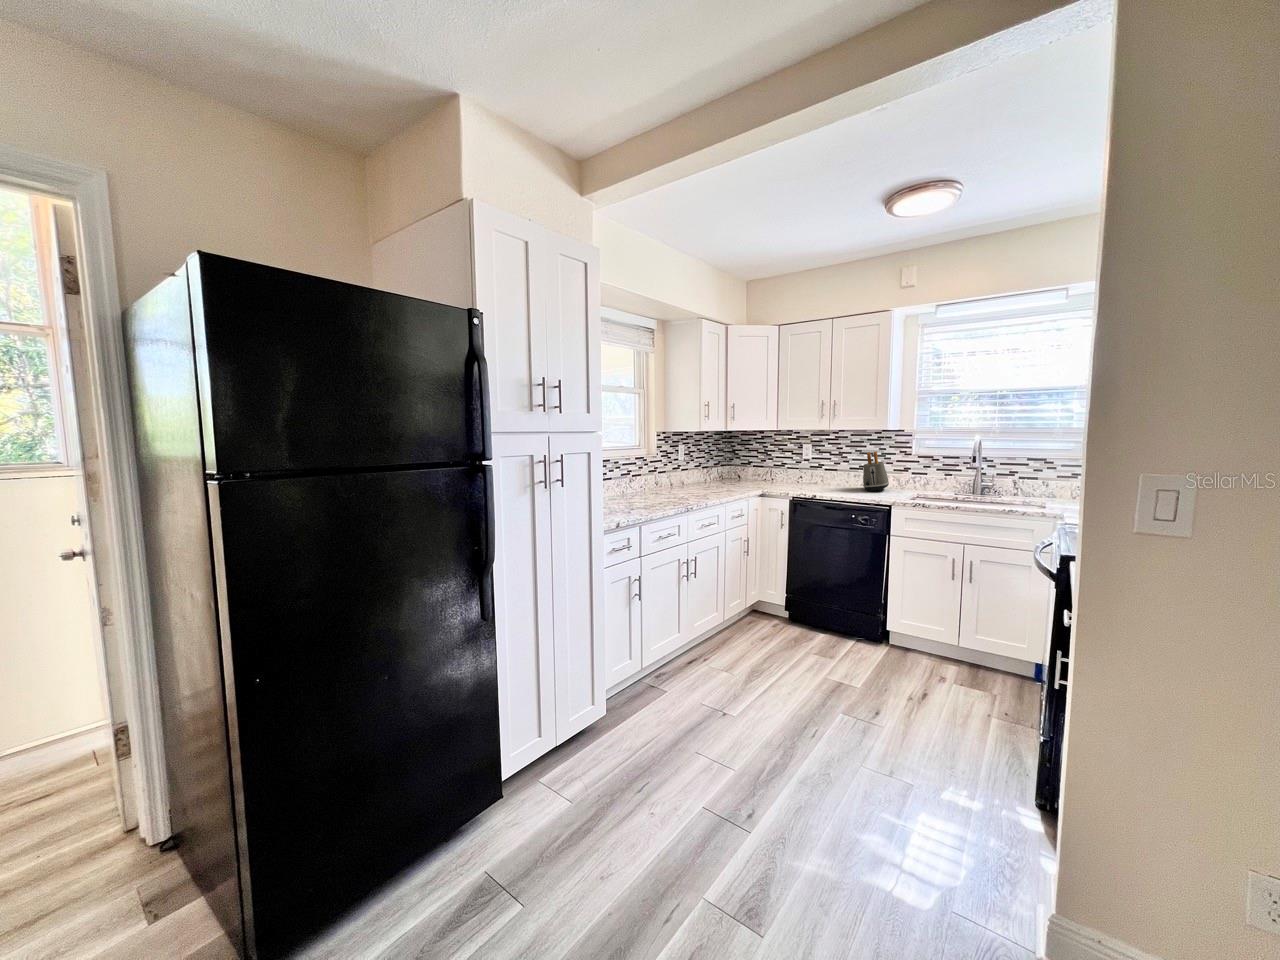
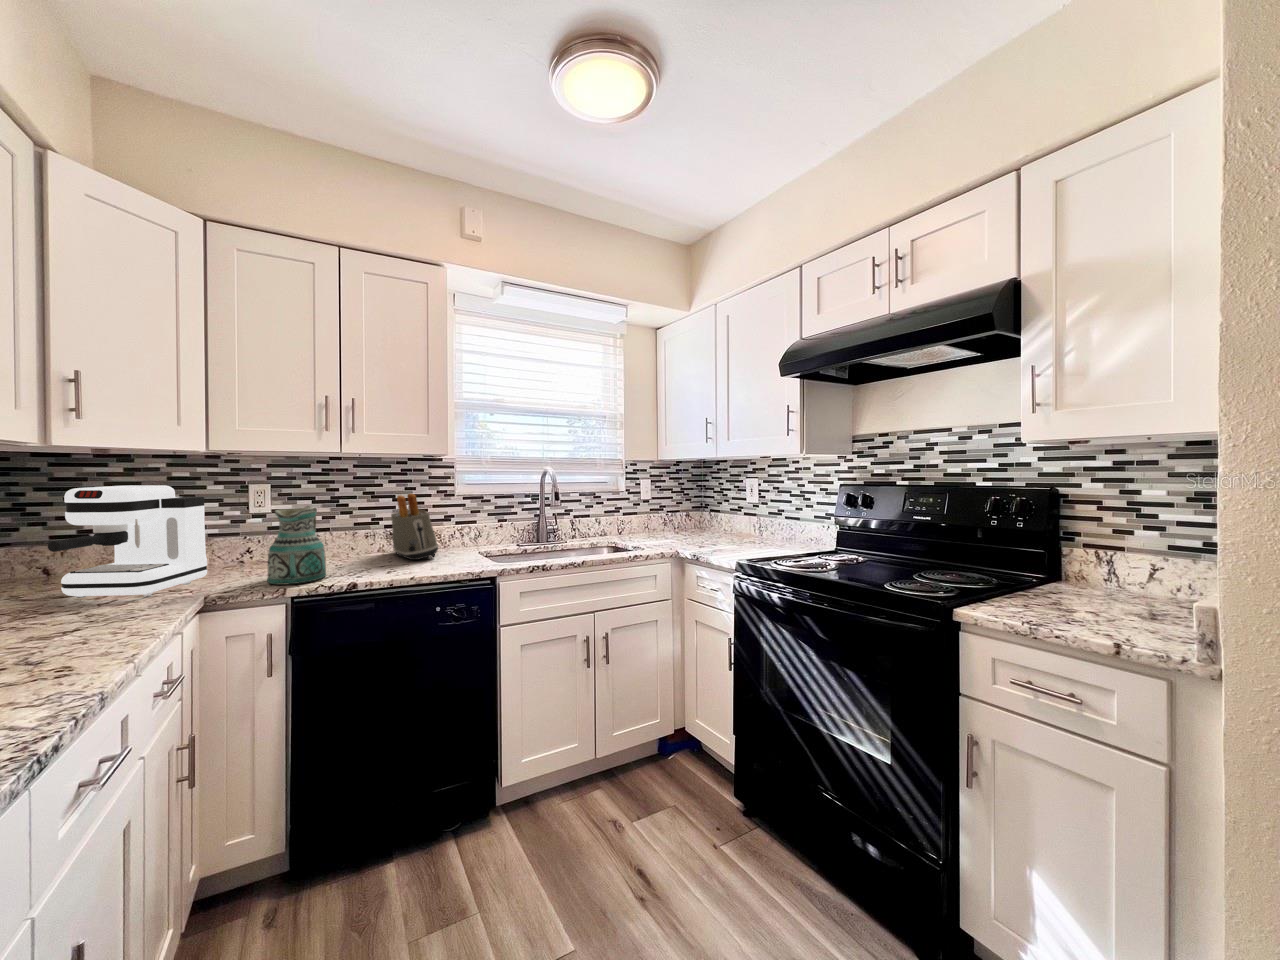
coffee maker: none [729,443,777,487] -> present [48,485,207,597]
ceramic pitcher: none [794,455,820,491] -> present [267,506,326,585]

